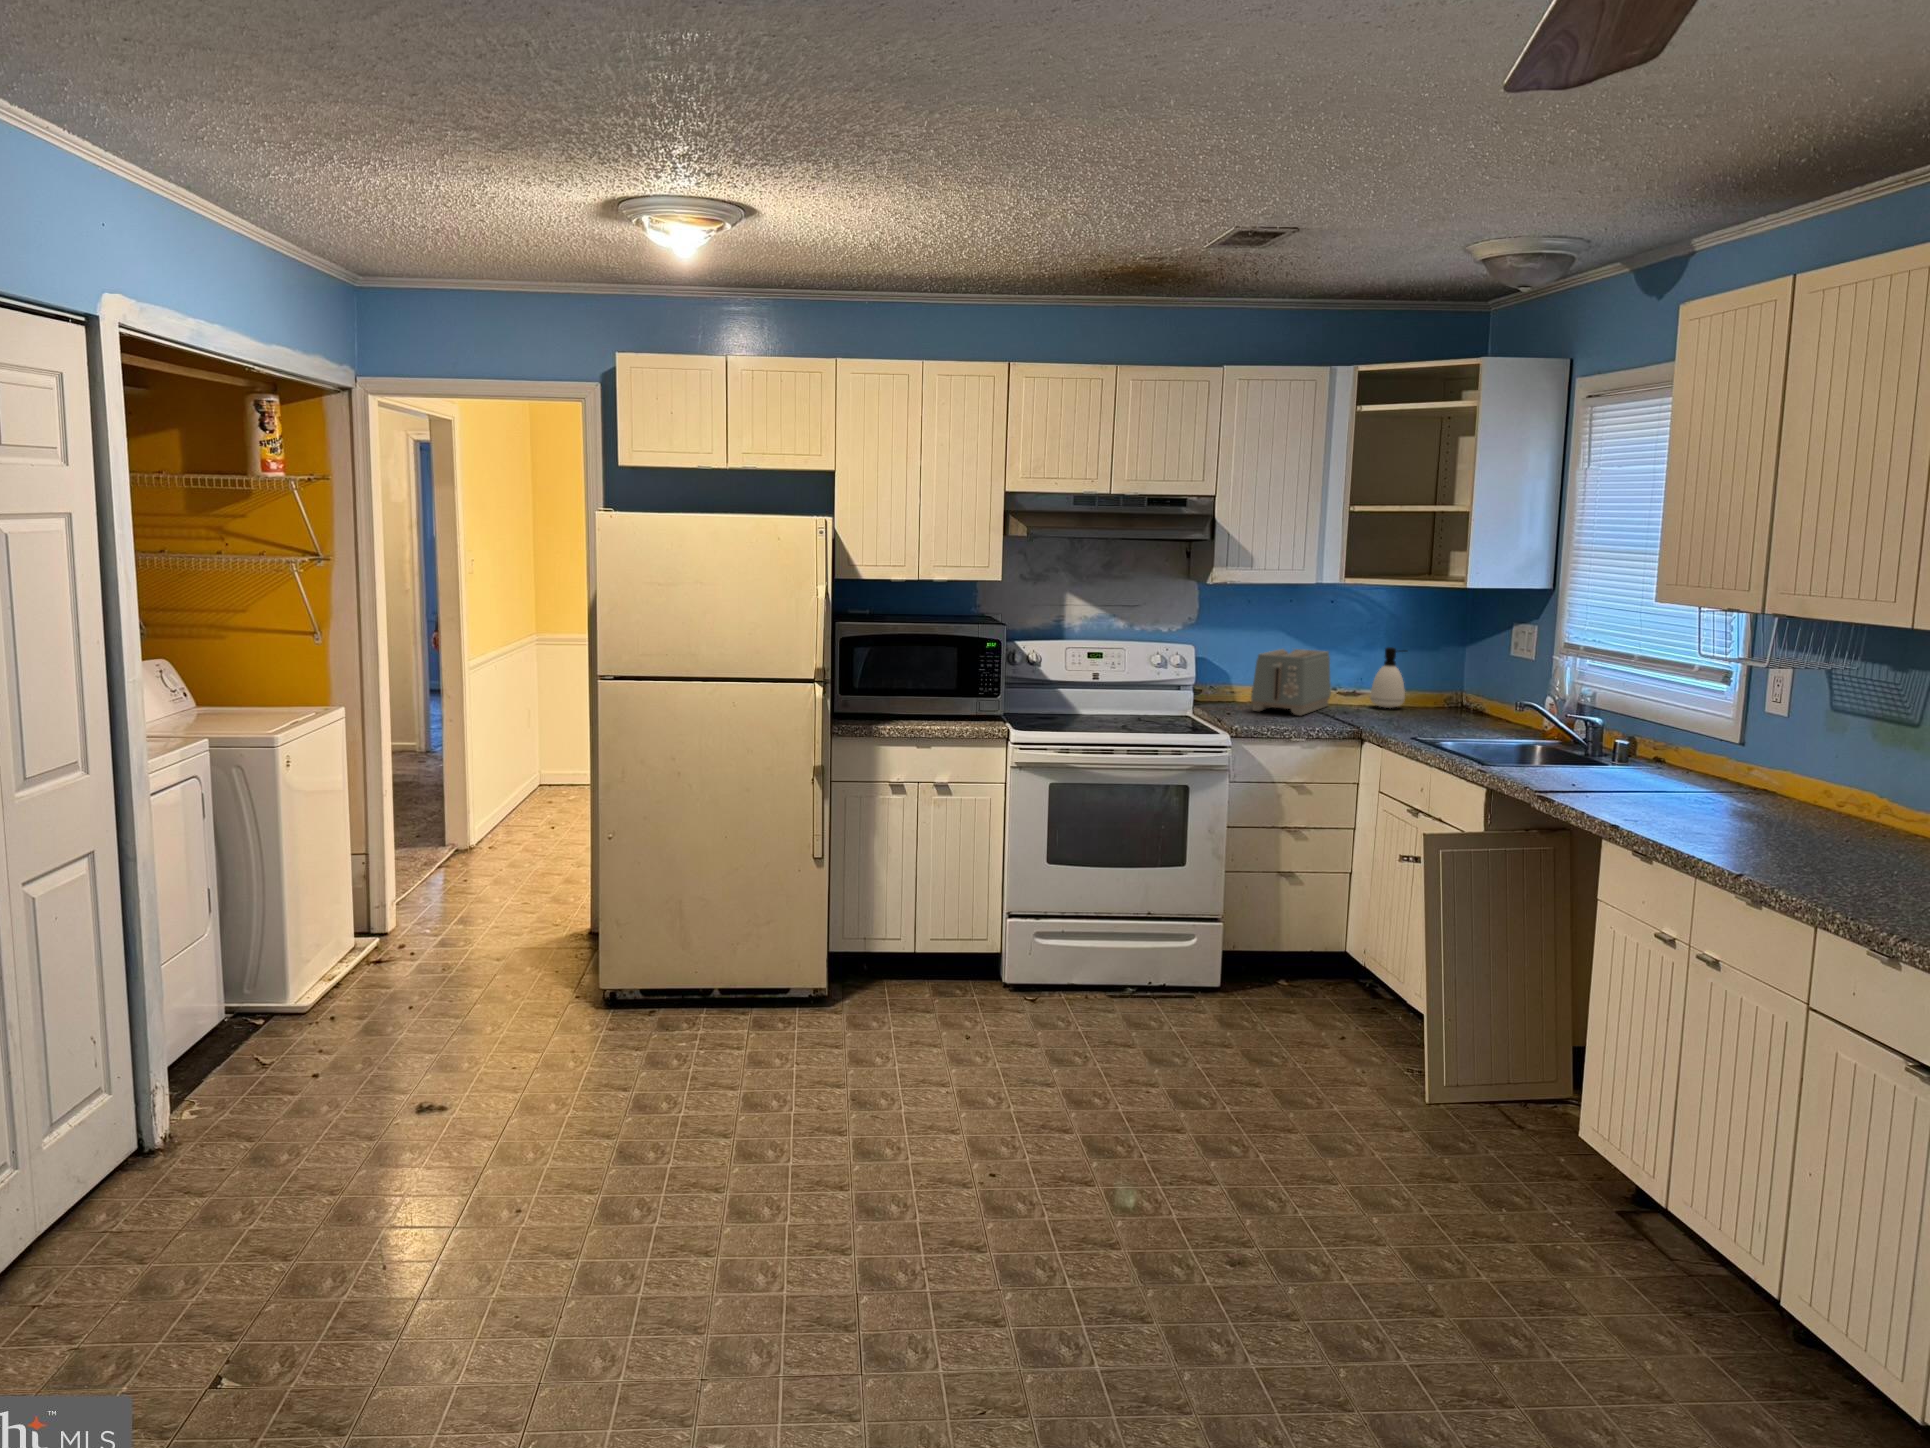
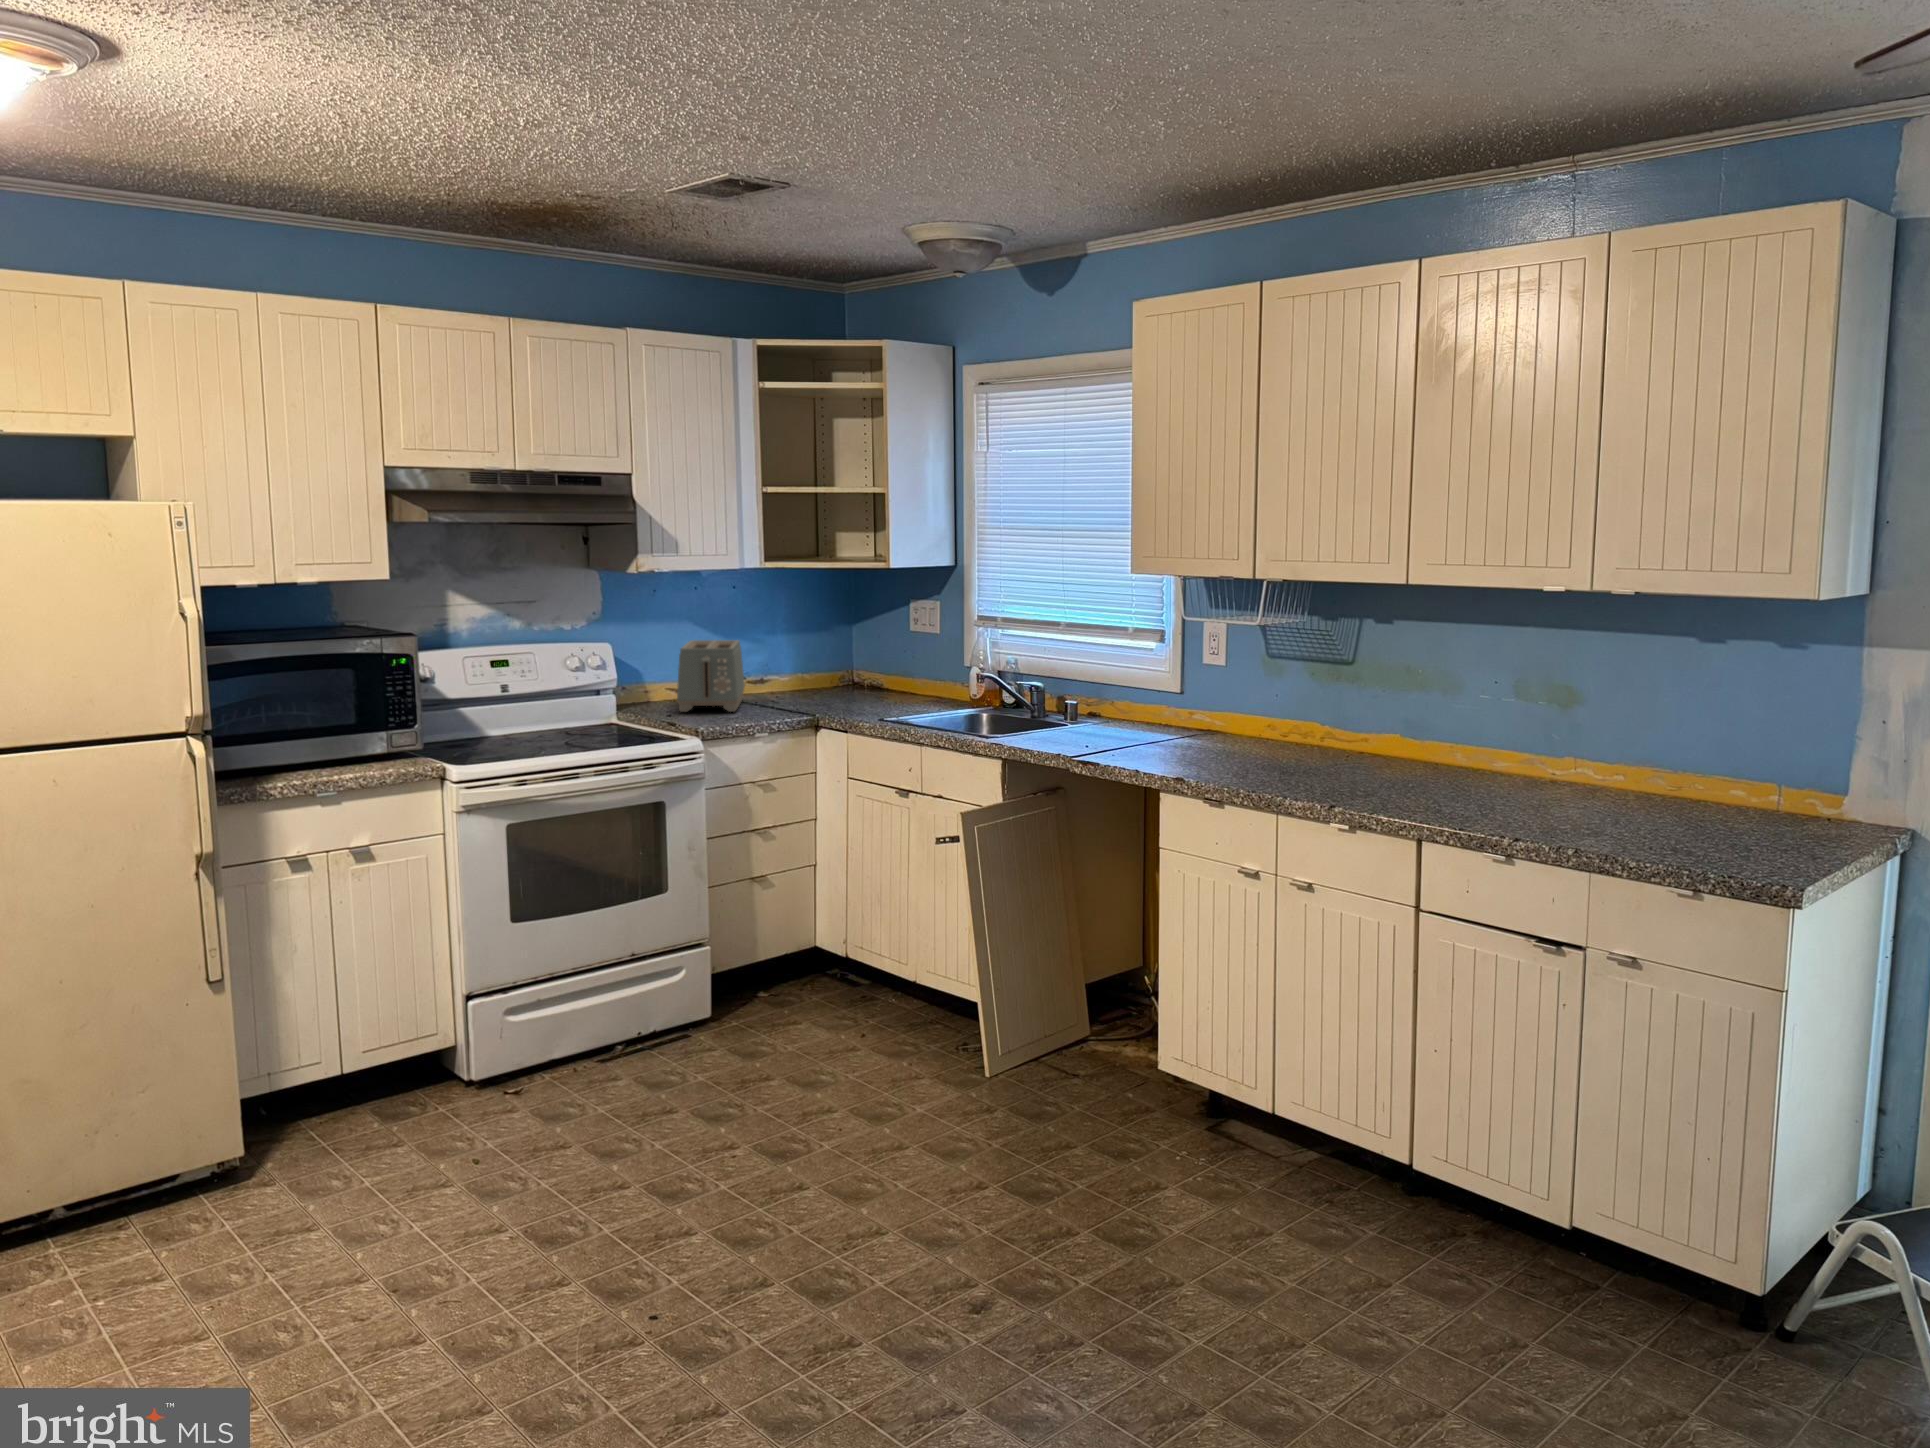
soap dispenser: present [1370,647,1406,708] -> none [782,631,816,695]

